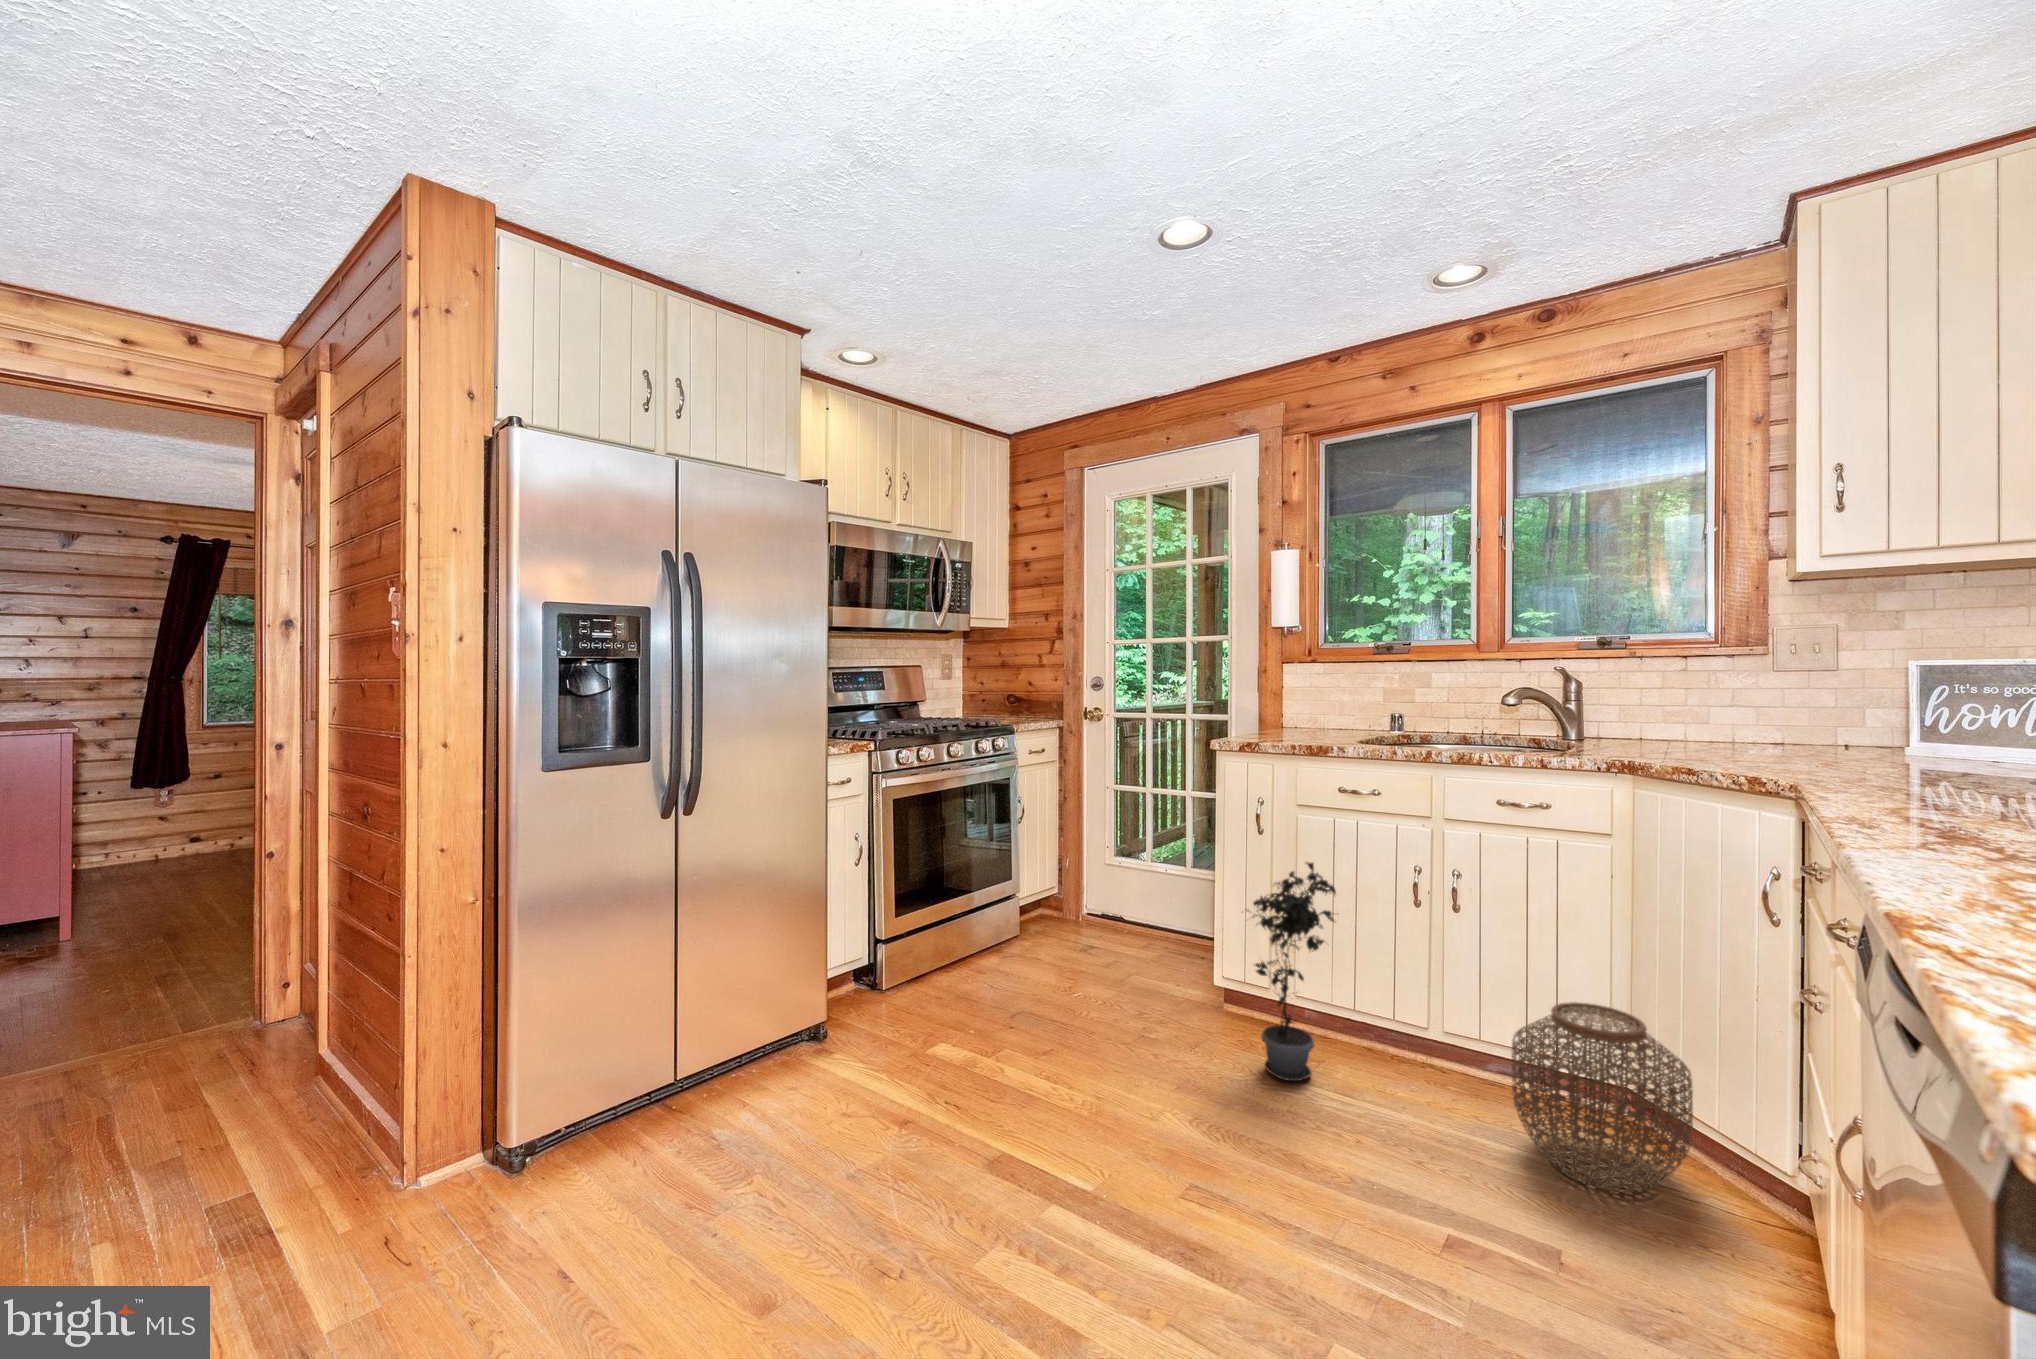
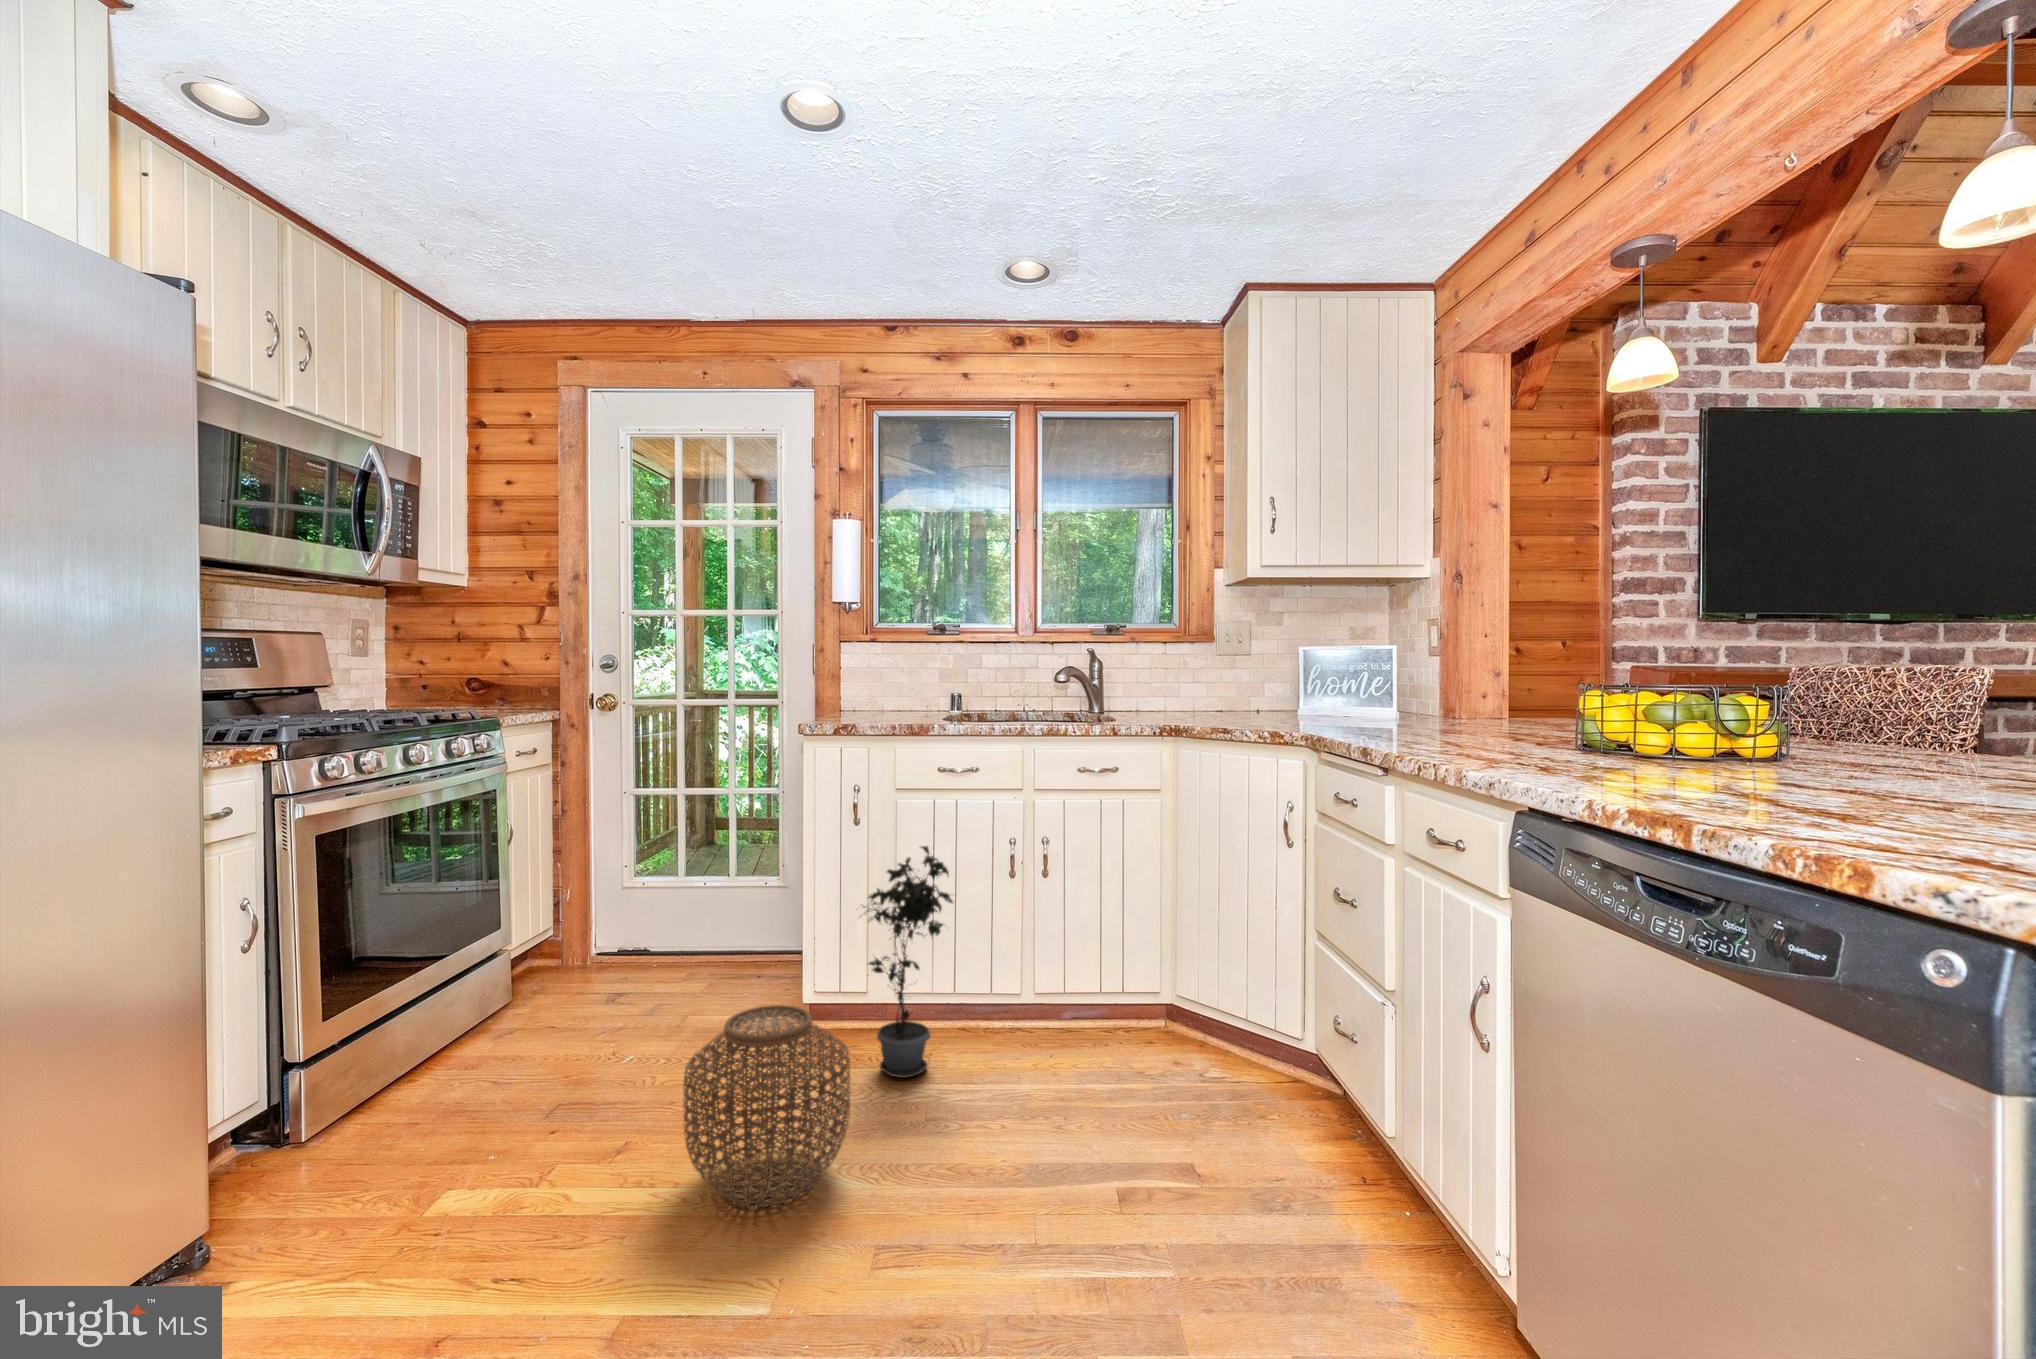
woven basket: present [1512,1002,1693,1193] -> present [683,1005,850,1208]

